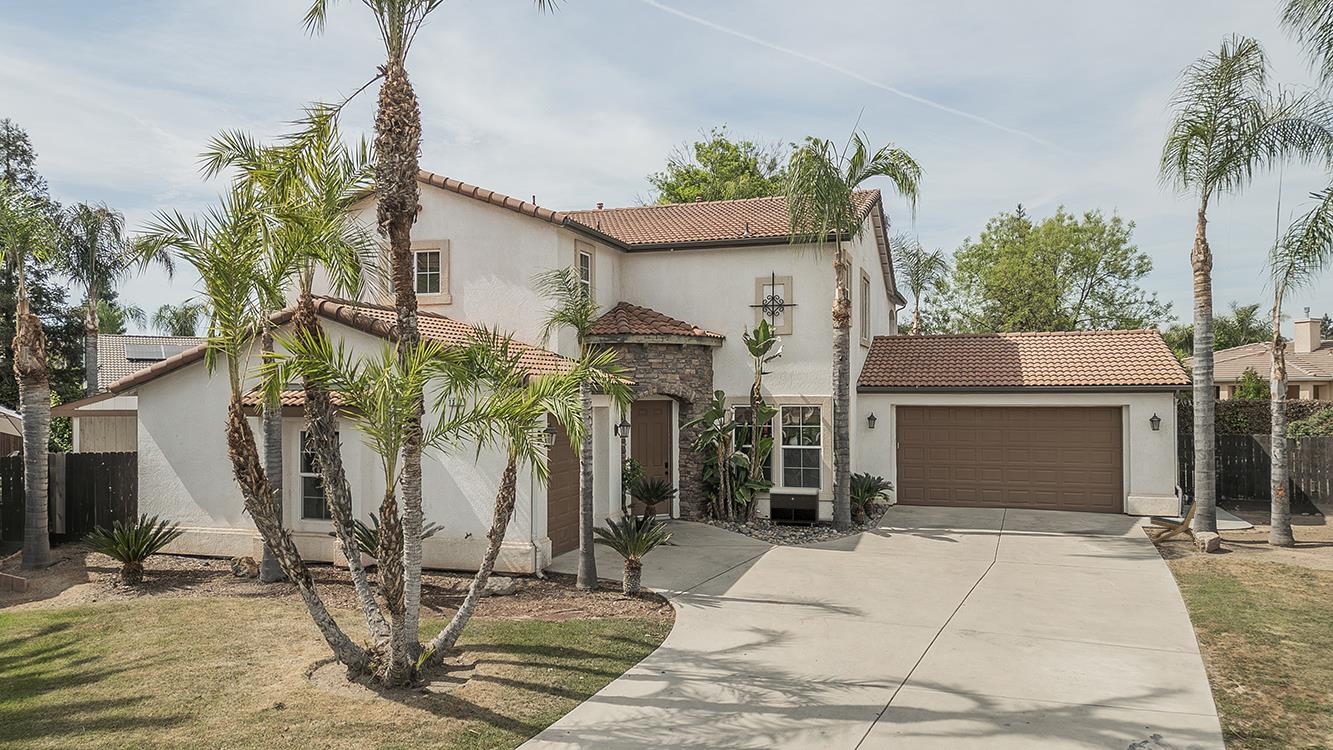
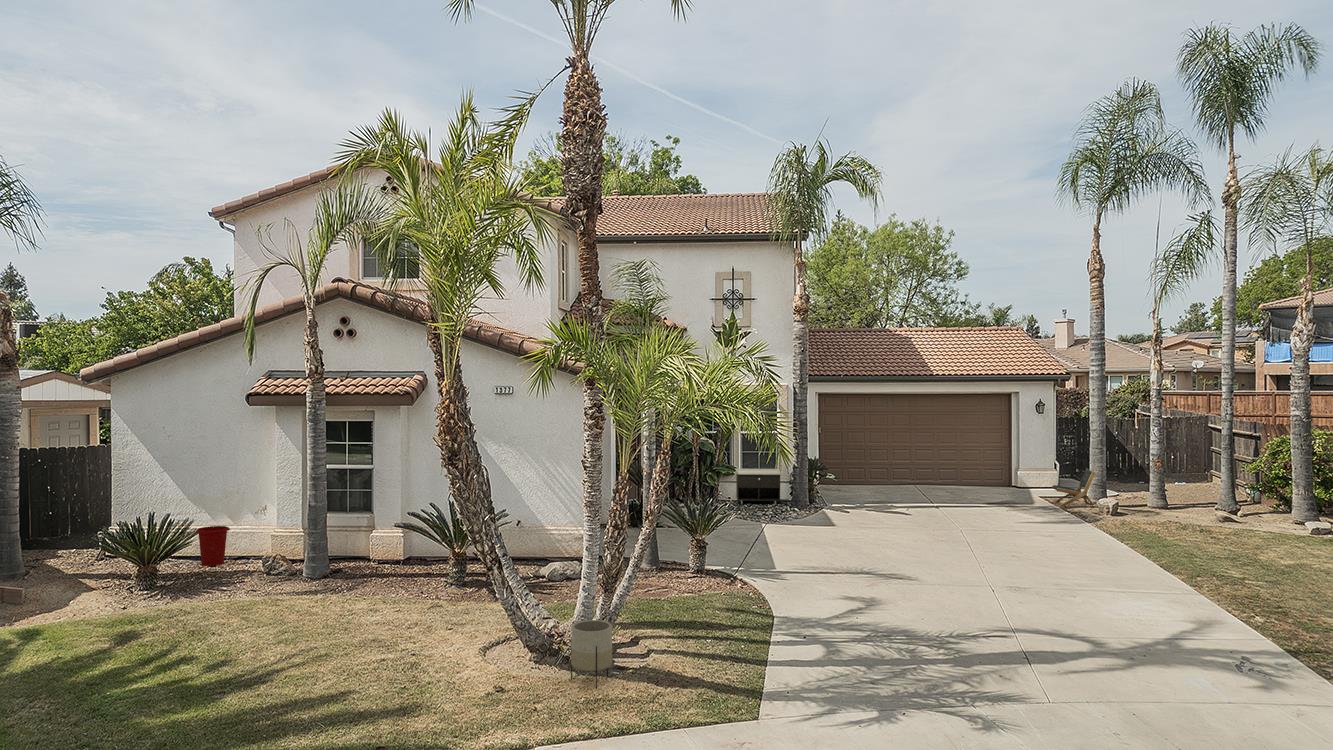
waste bin: none [186,529,219,565] -> present [196,526,230,566]
planter: none [368,638,411,708] -> present [571,620,612,689]

